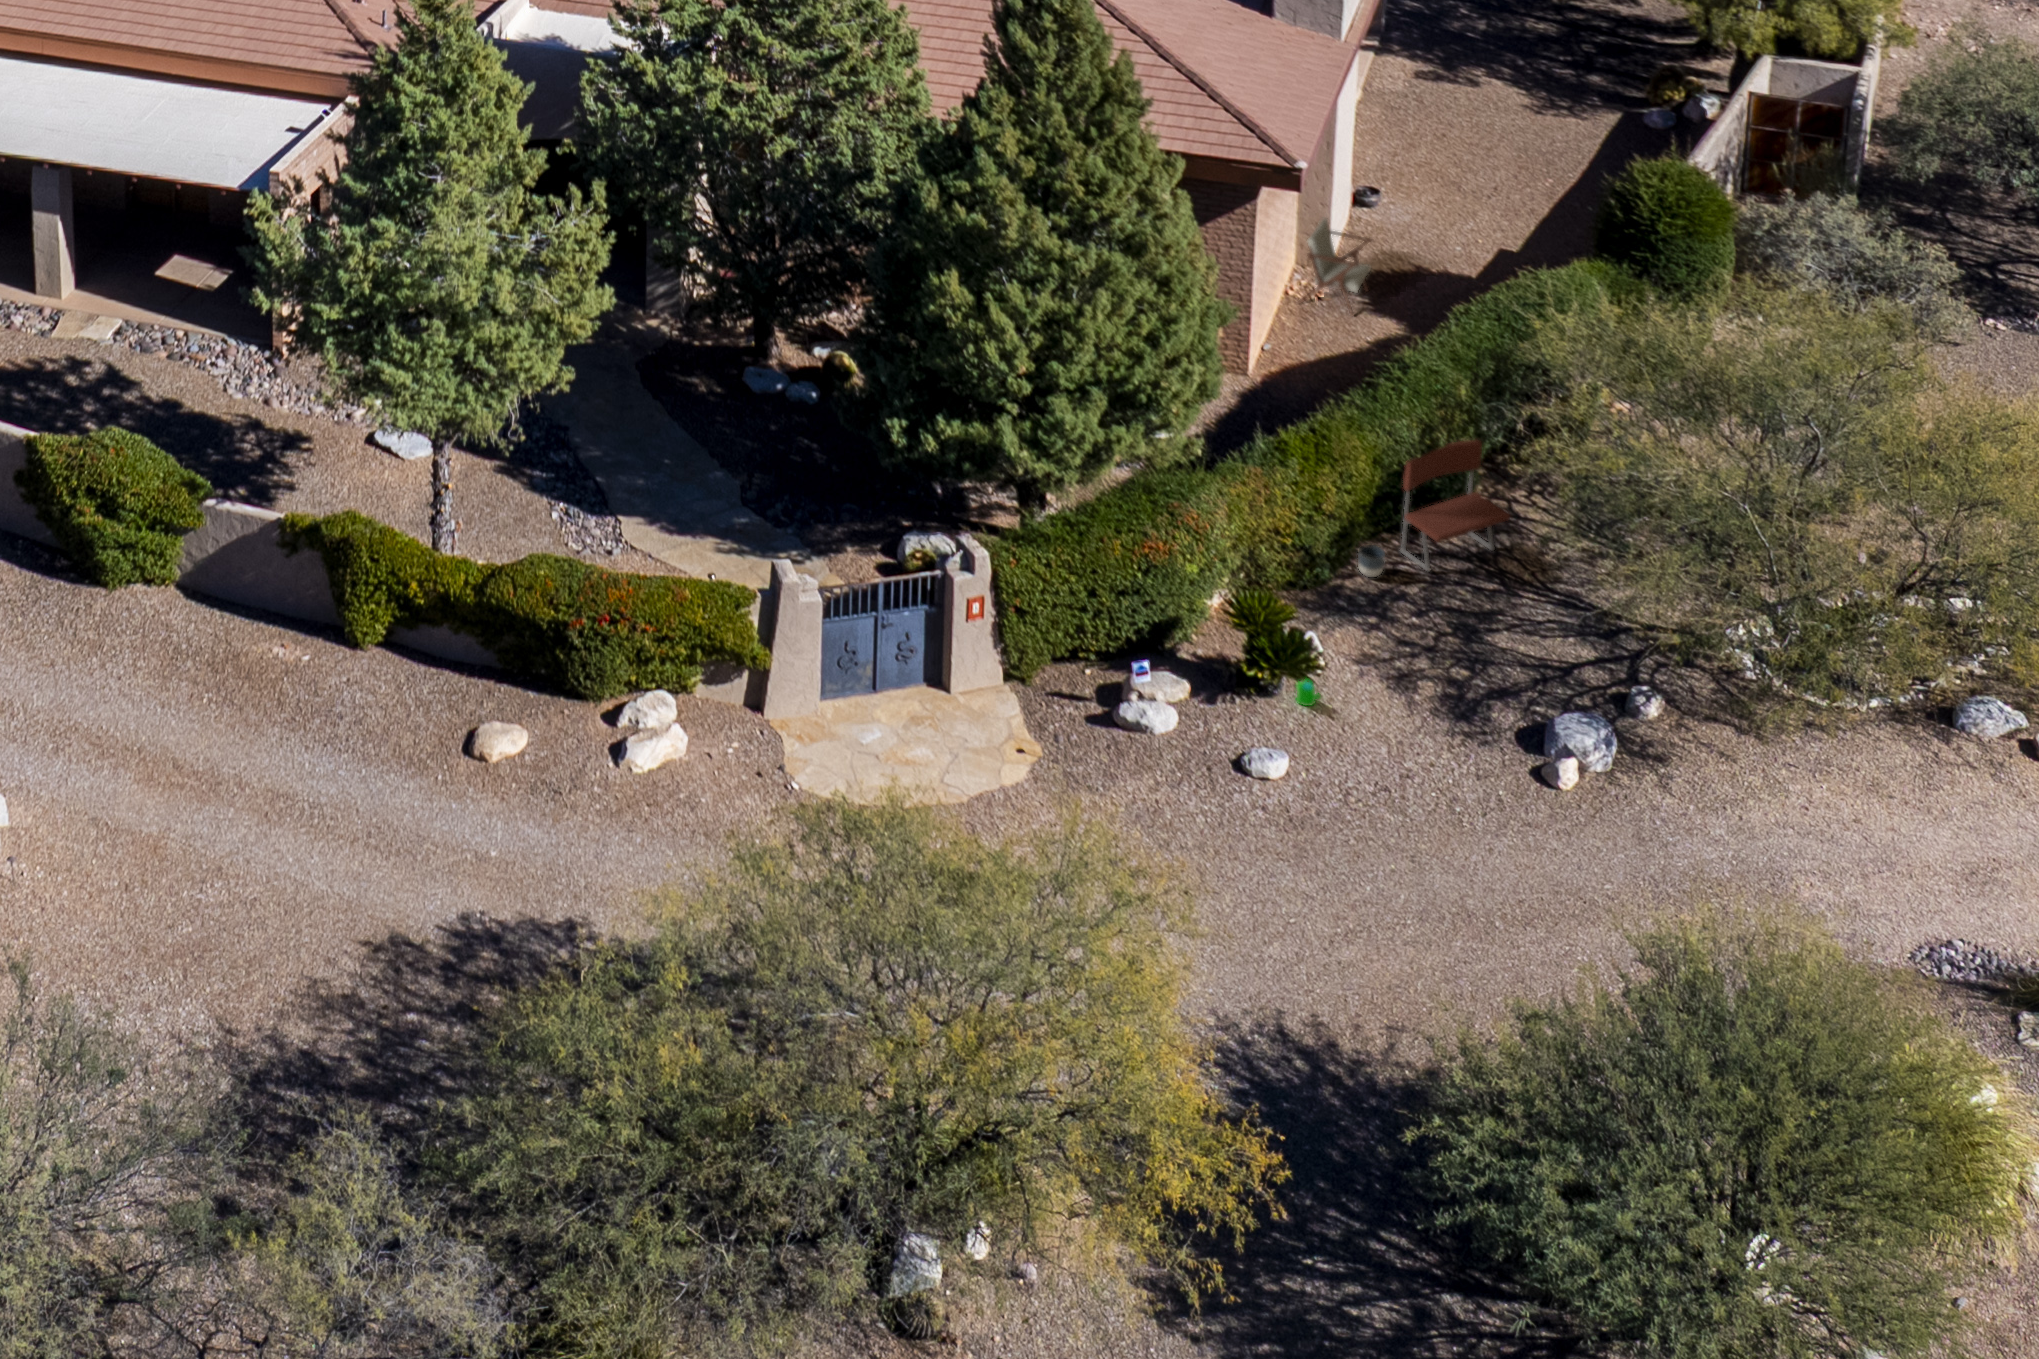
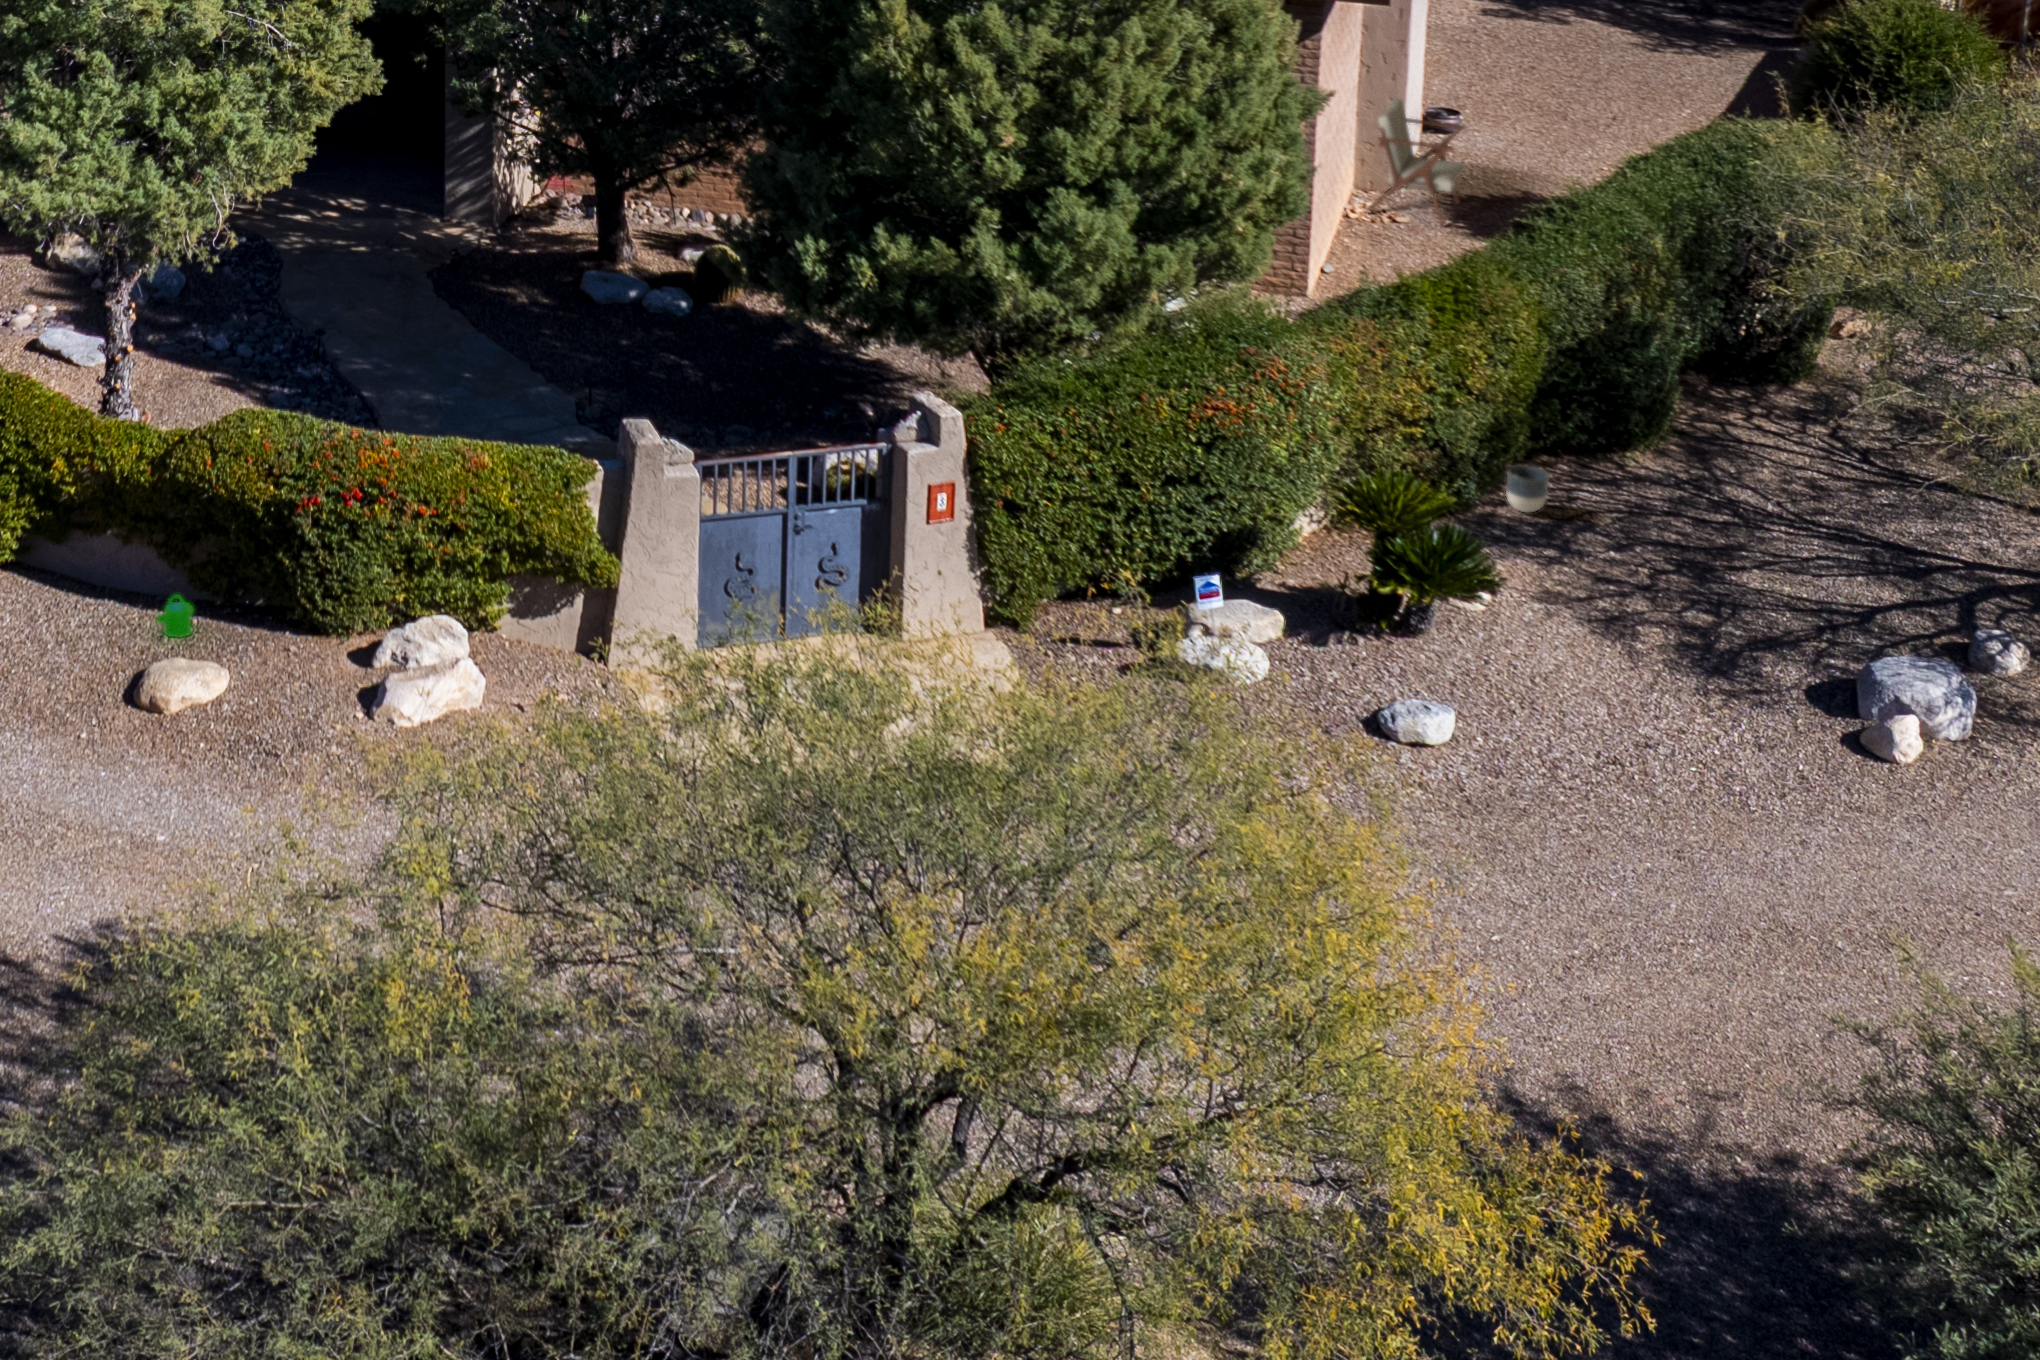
bench: present [1401,440,1510,571] -> none [1564,317,1733,507]
watering can: present [1296,679,1321,706] -> present [156,594,194,638]

